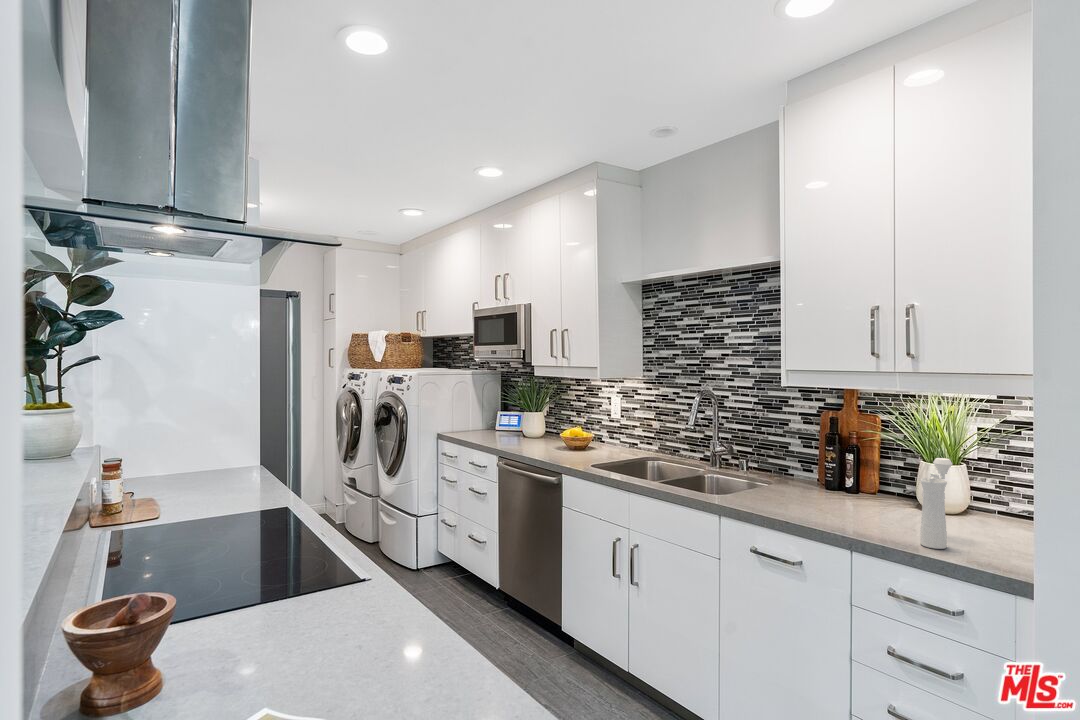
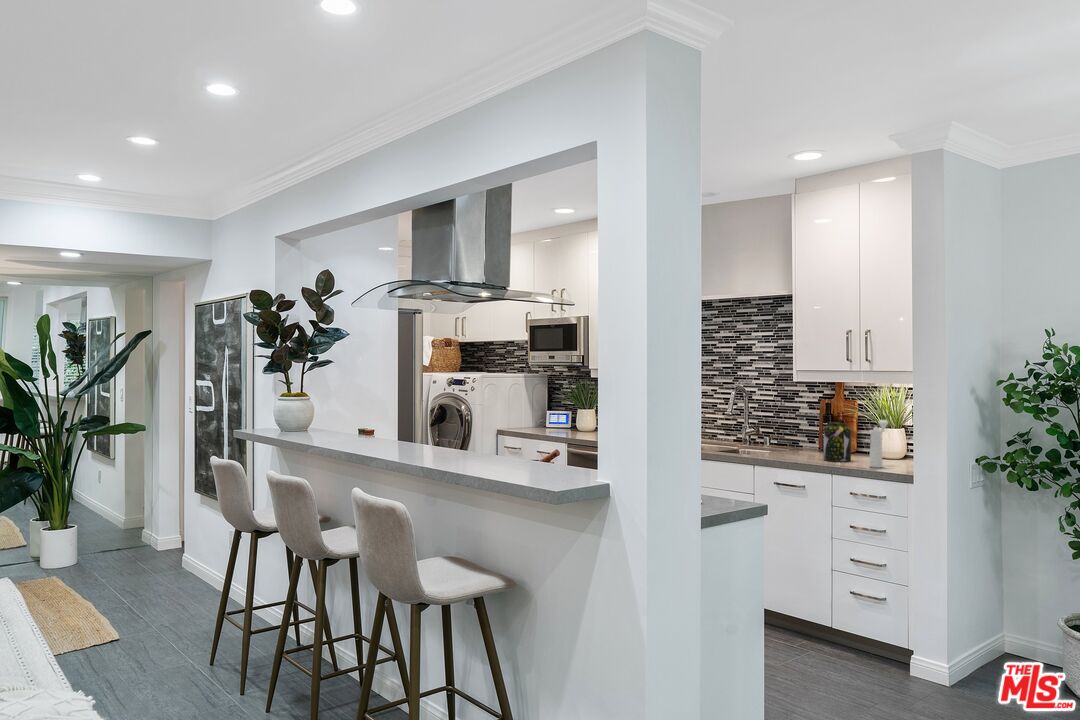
jar: none [831,454,878,522] -> present [823,422,851,462]

